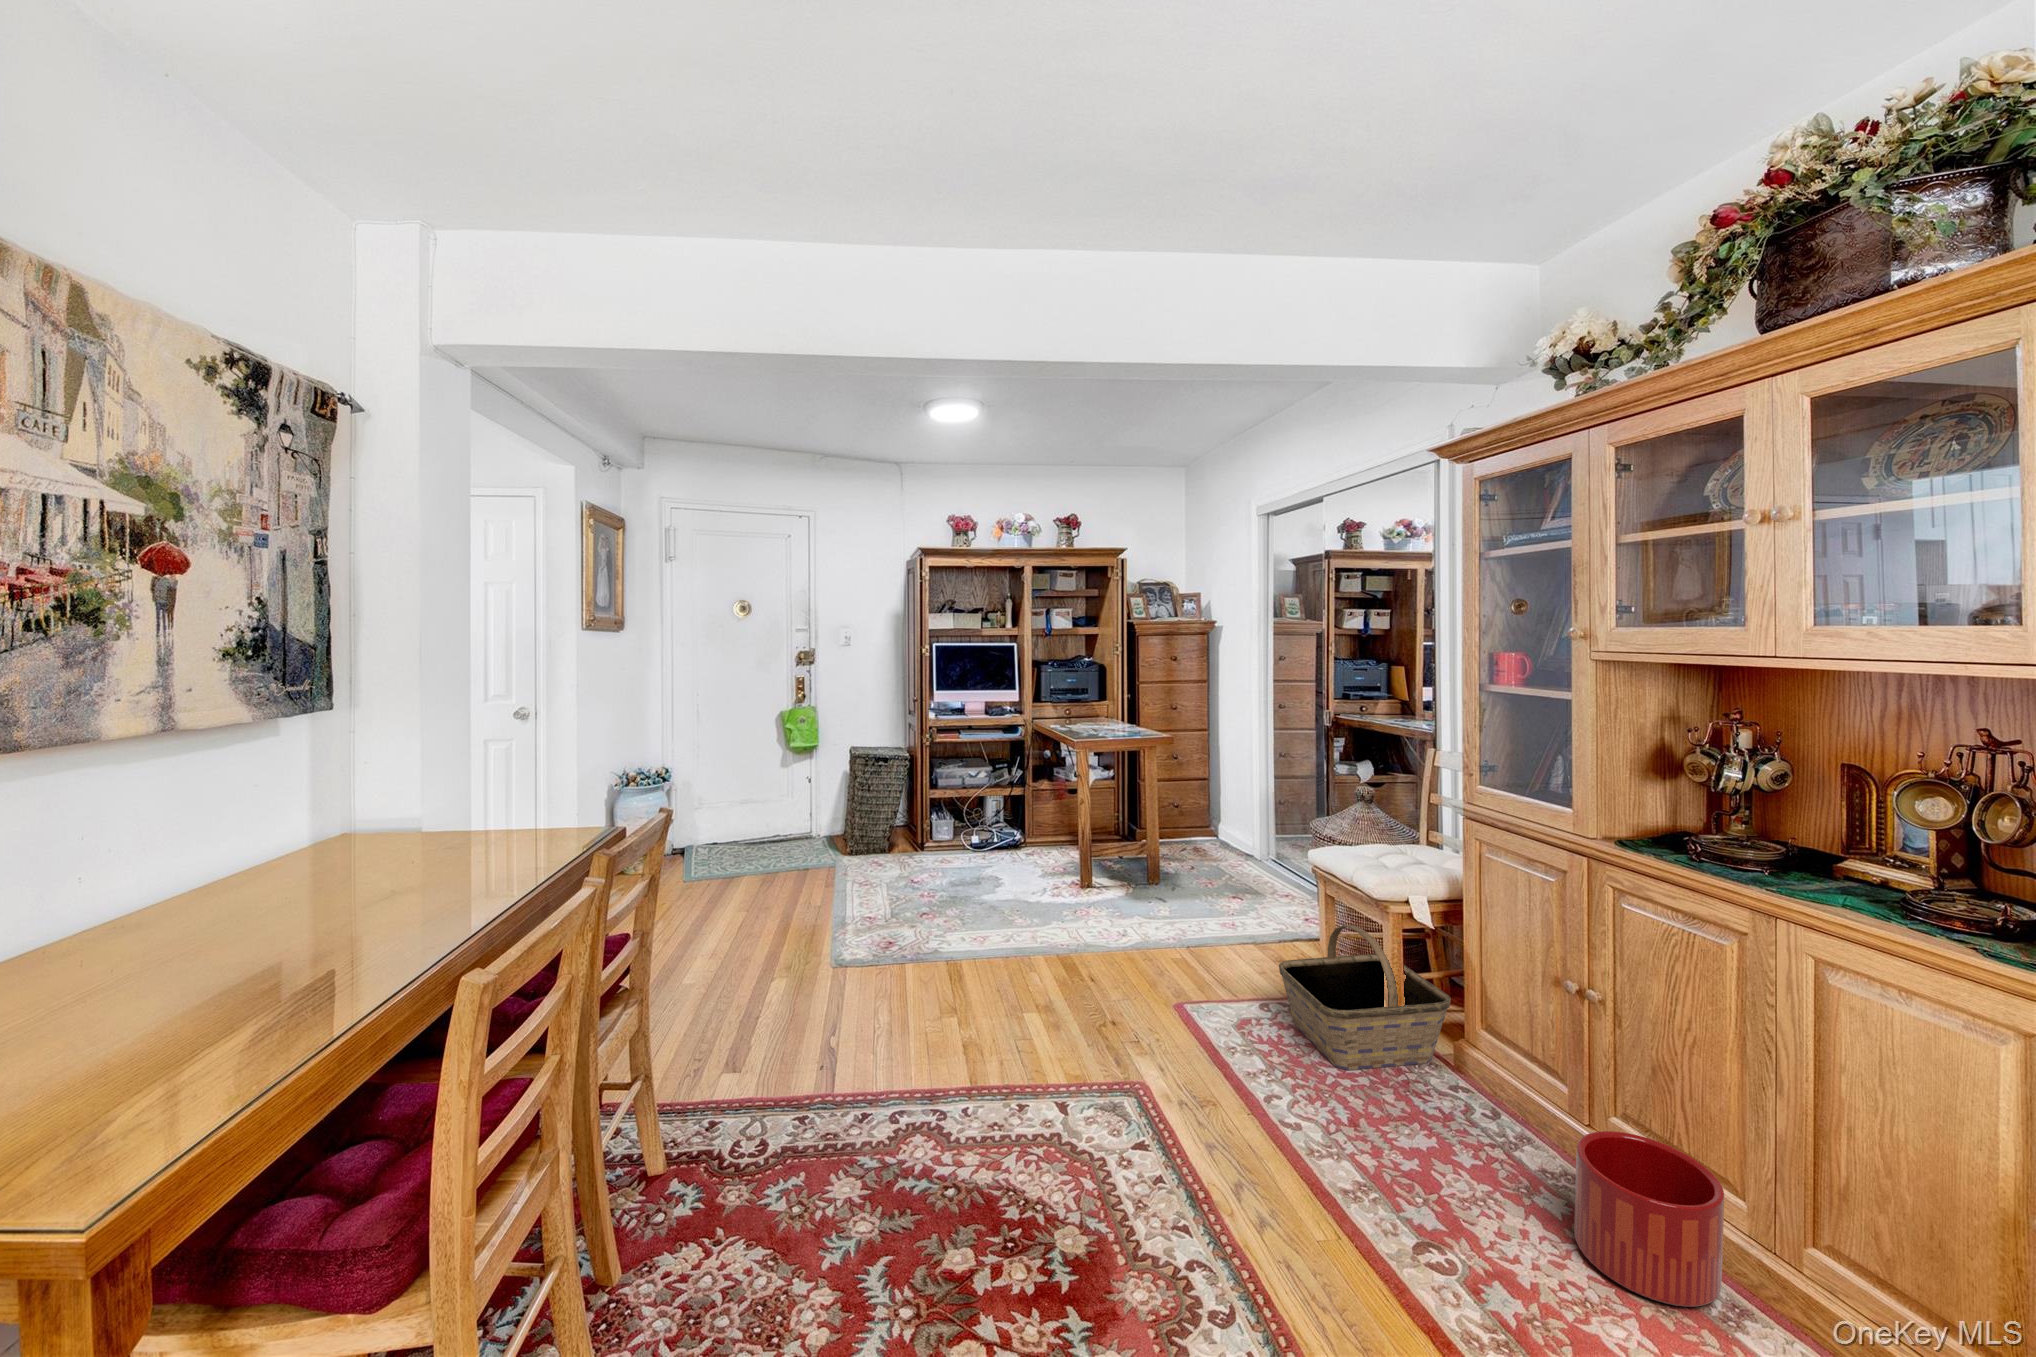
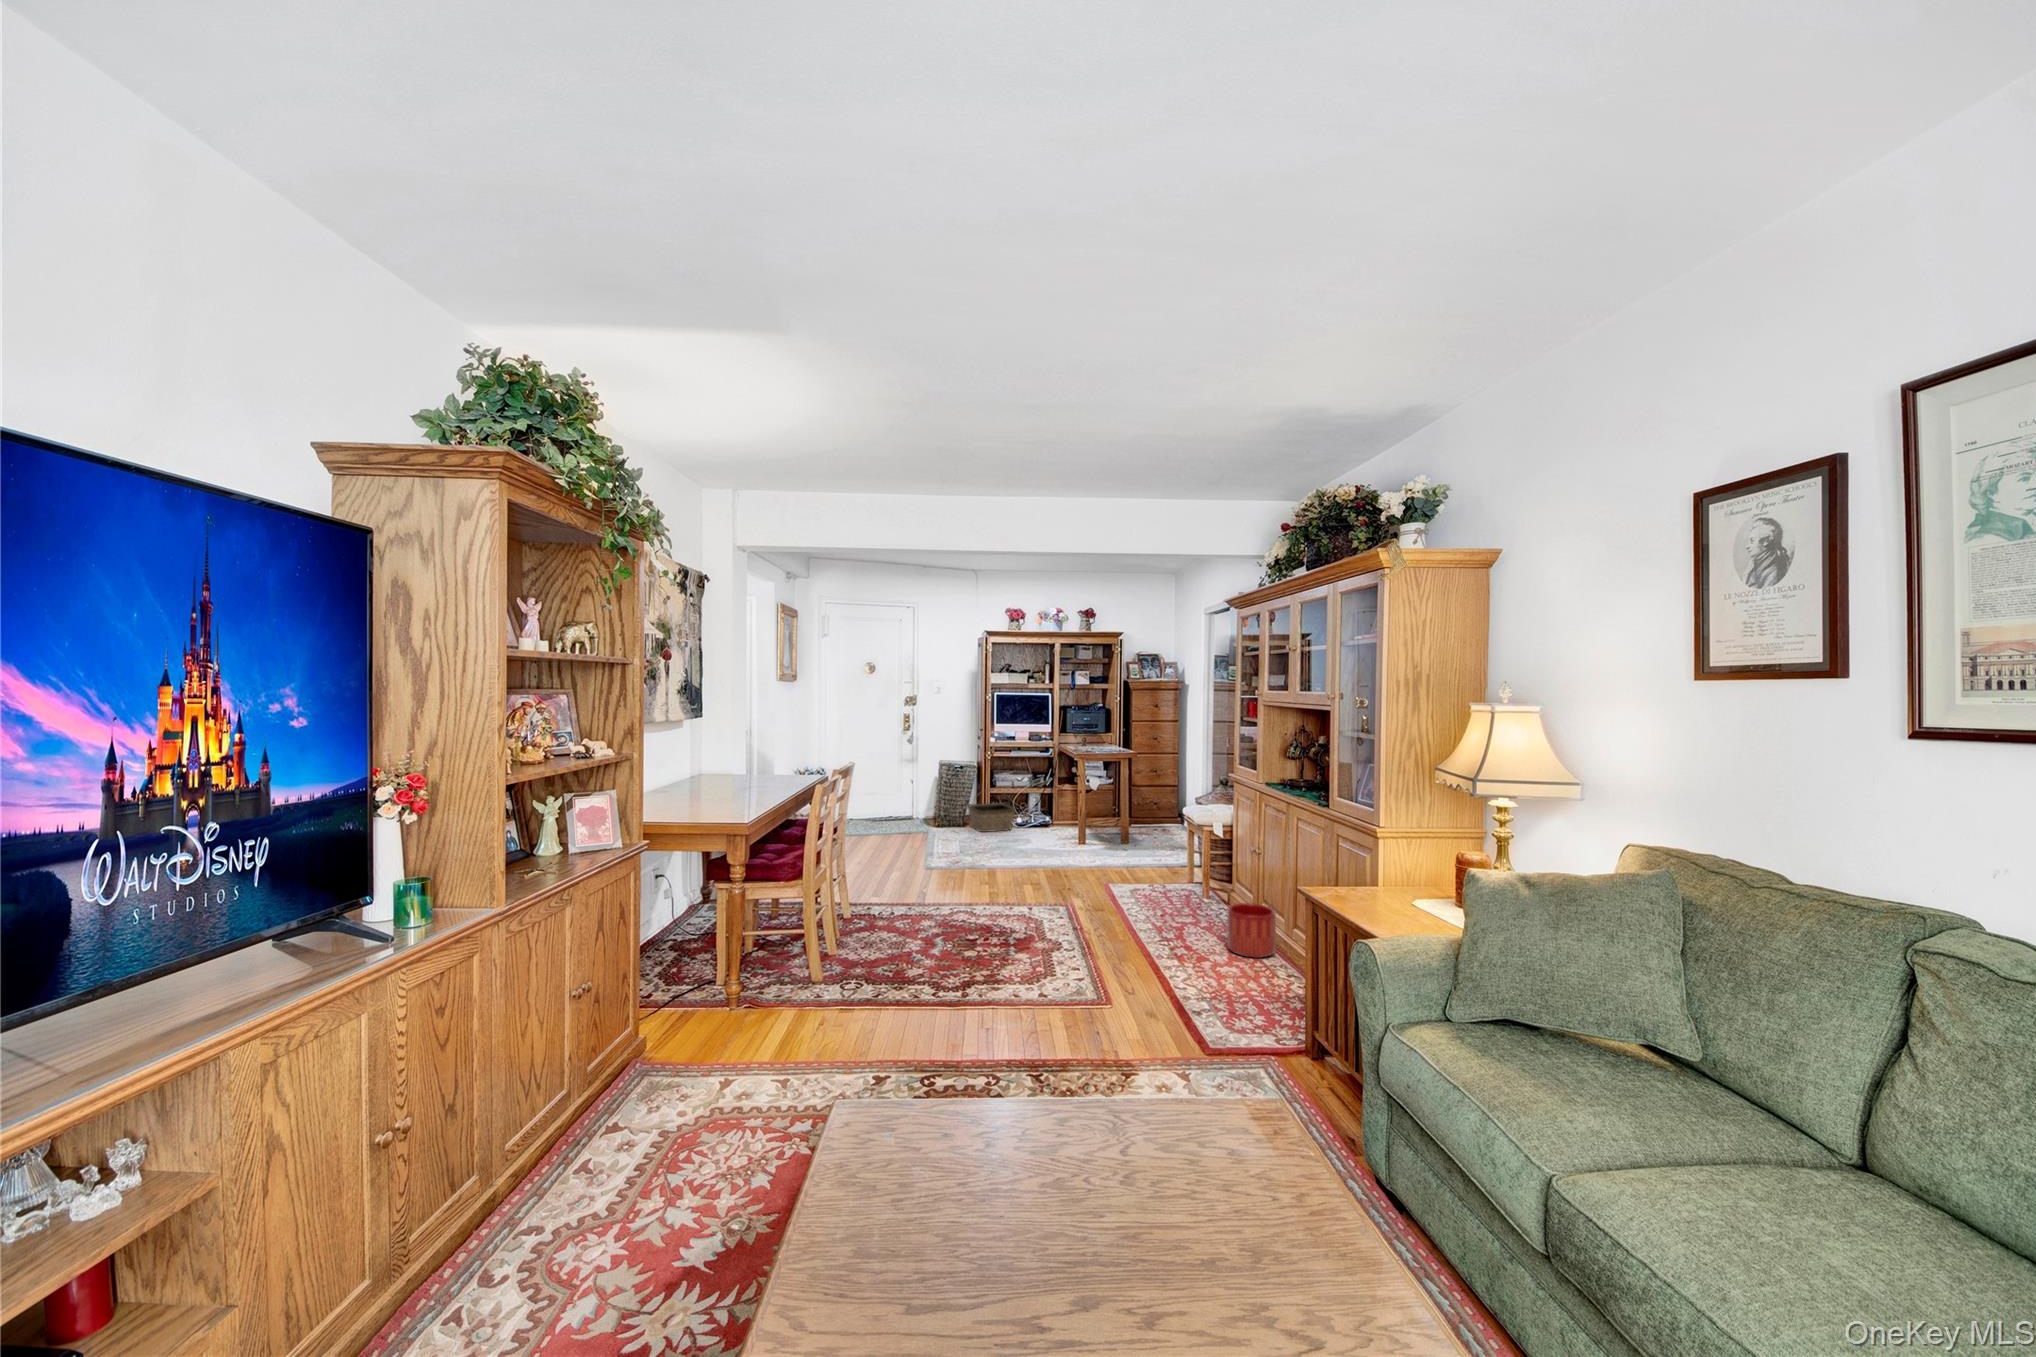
basket: present [1279,925,1451,1070] -> present [968,797,1015,832]

